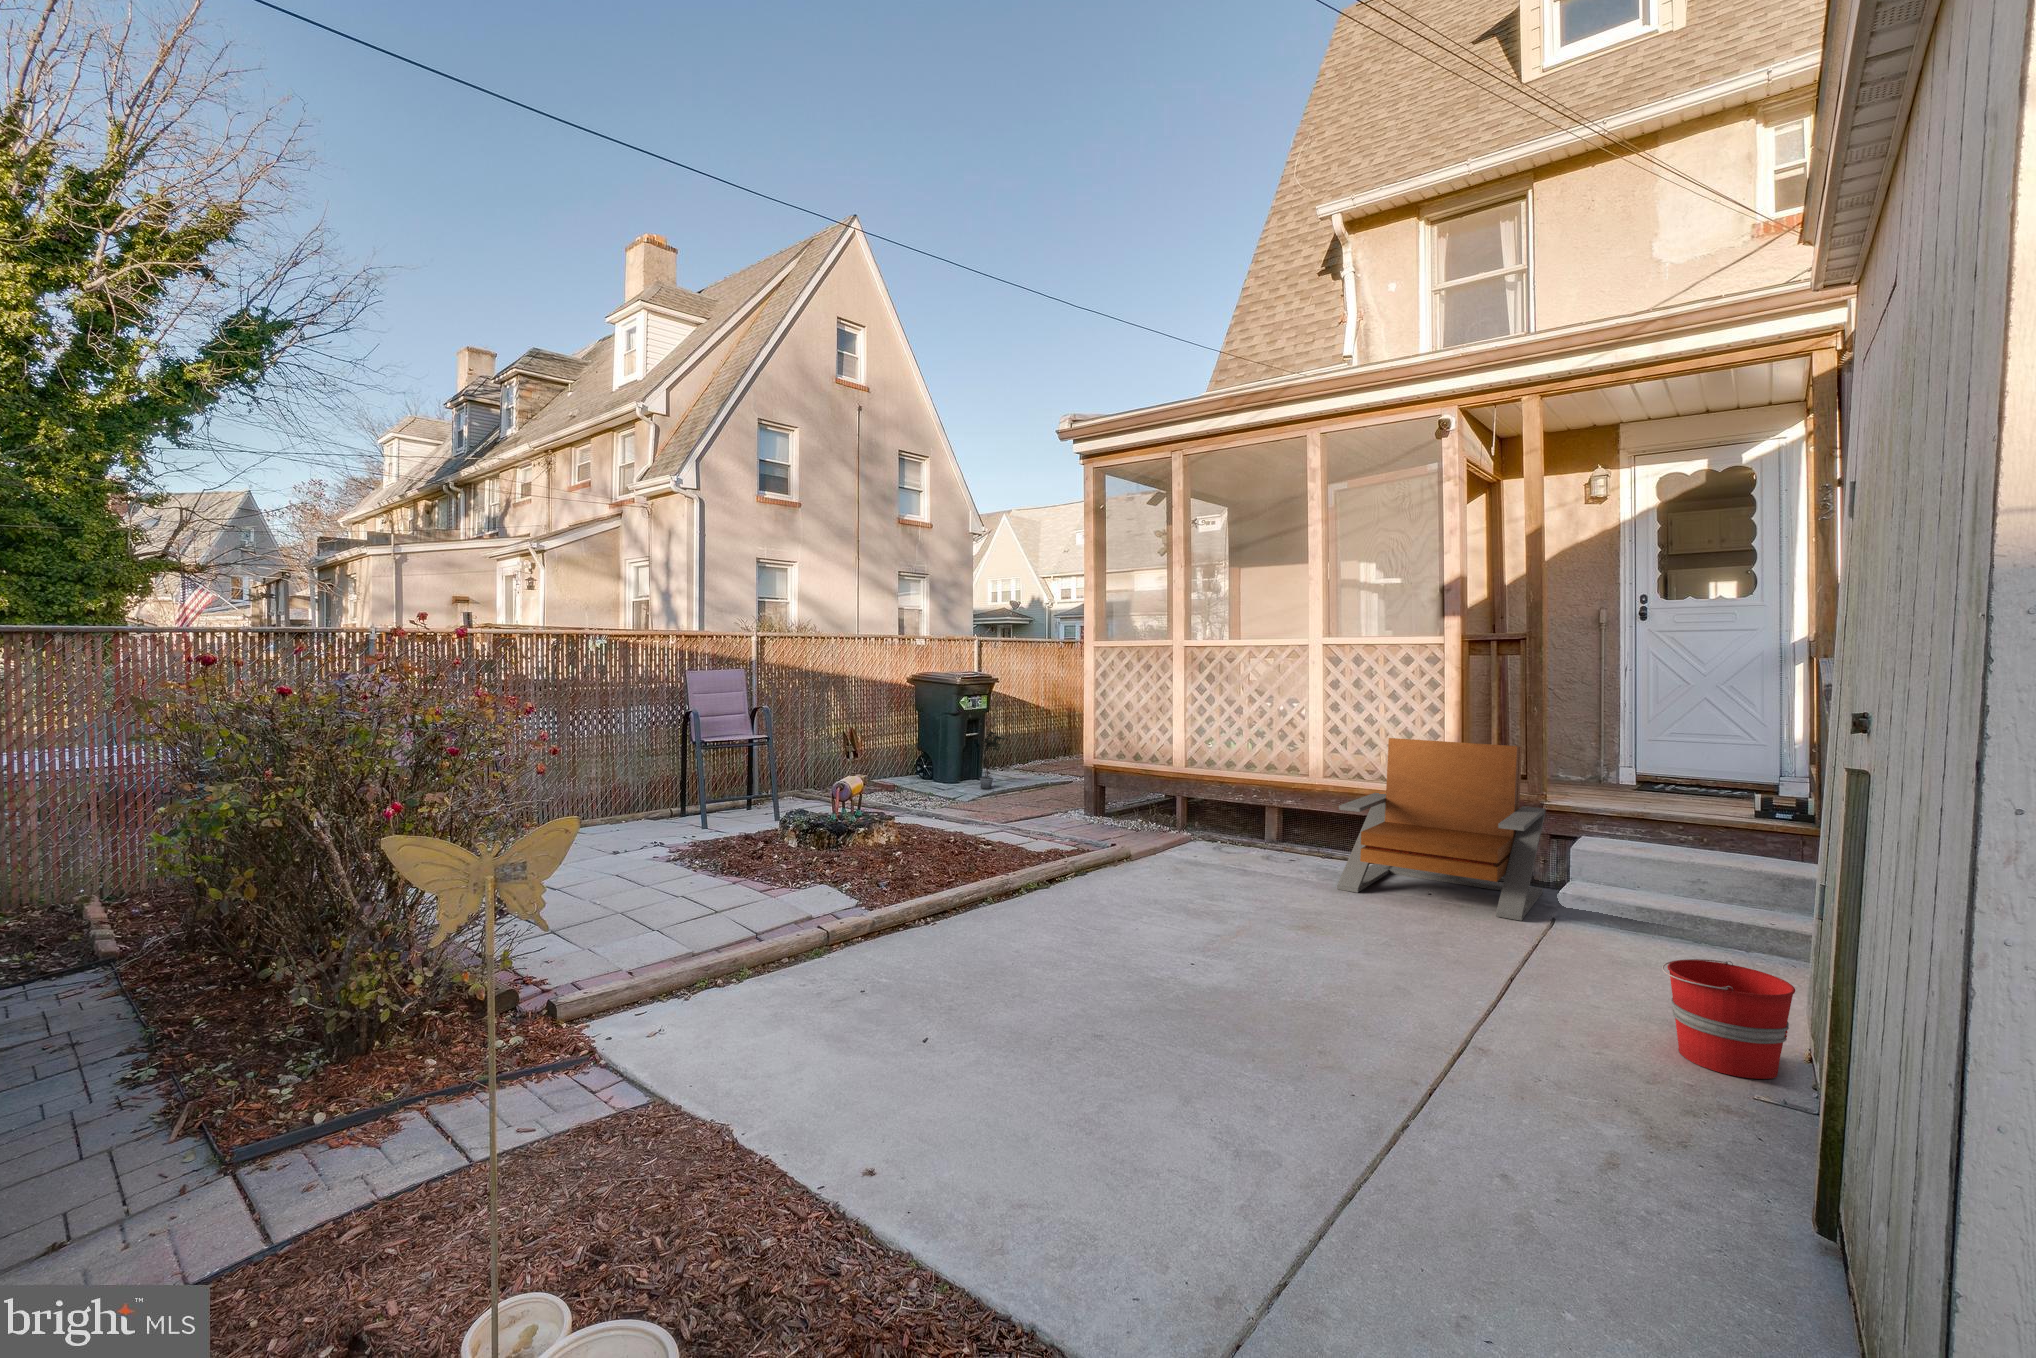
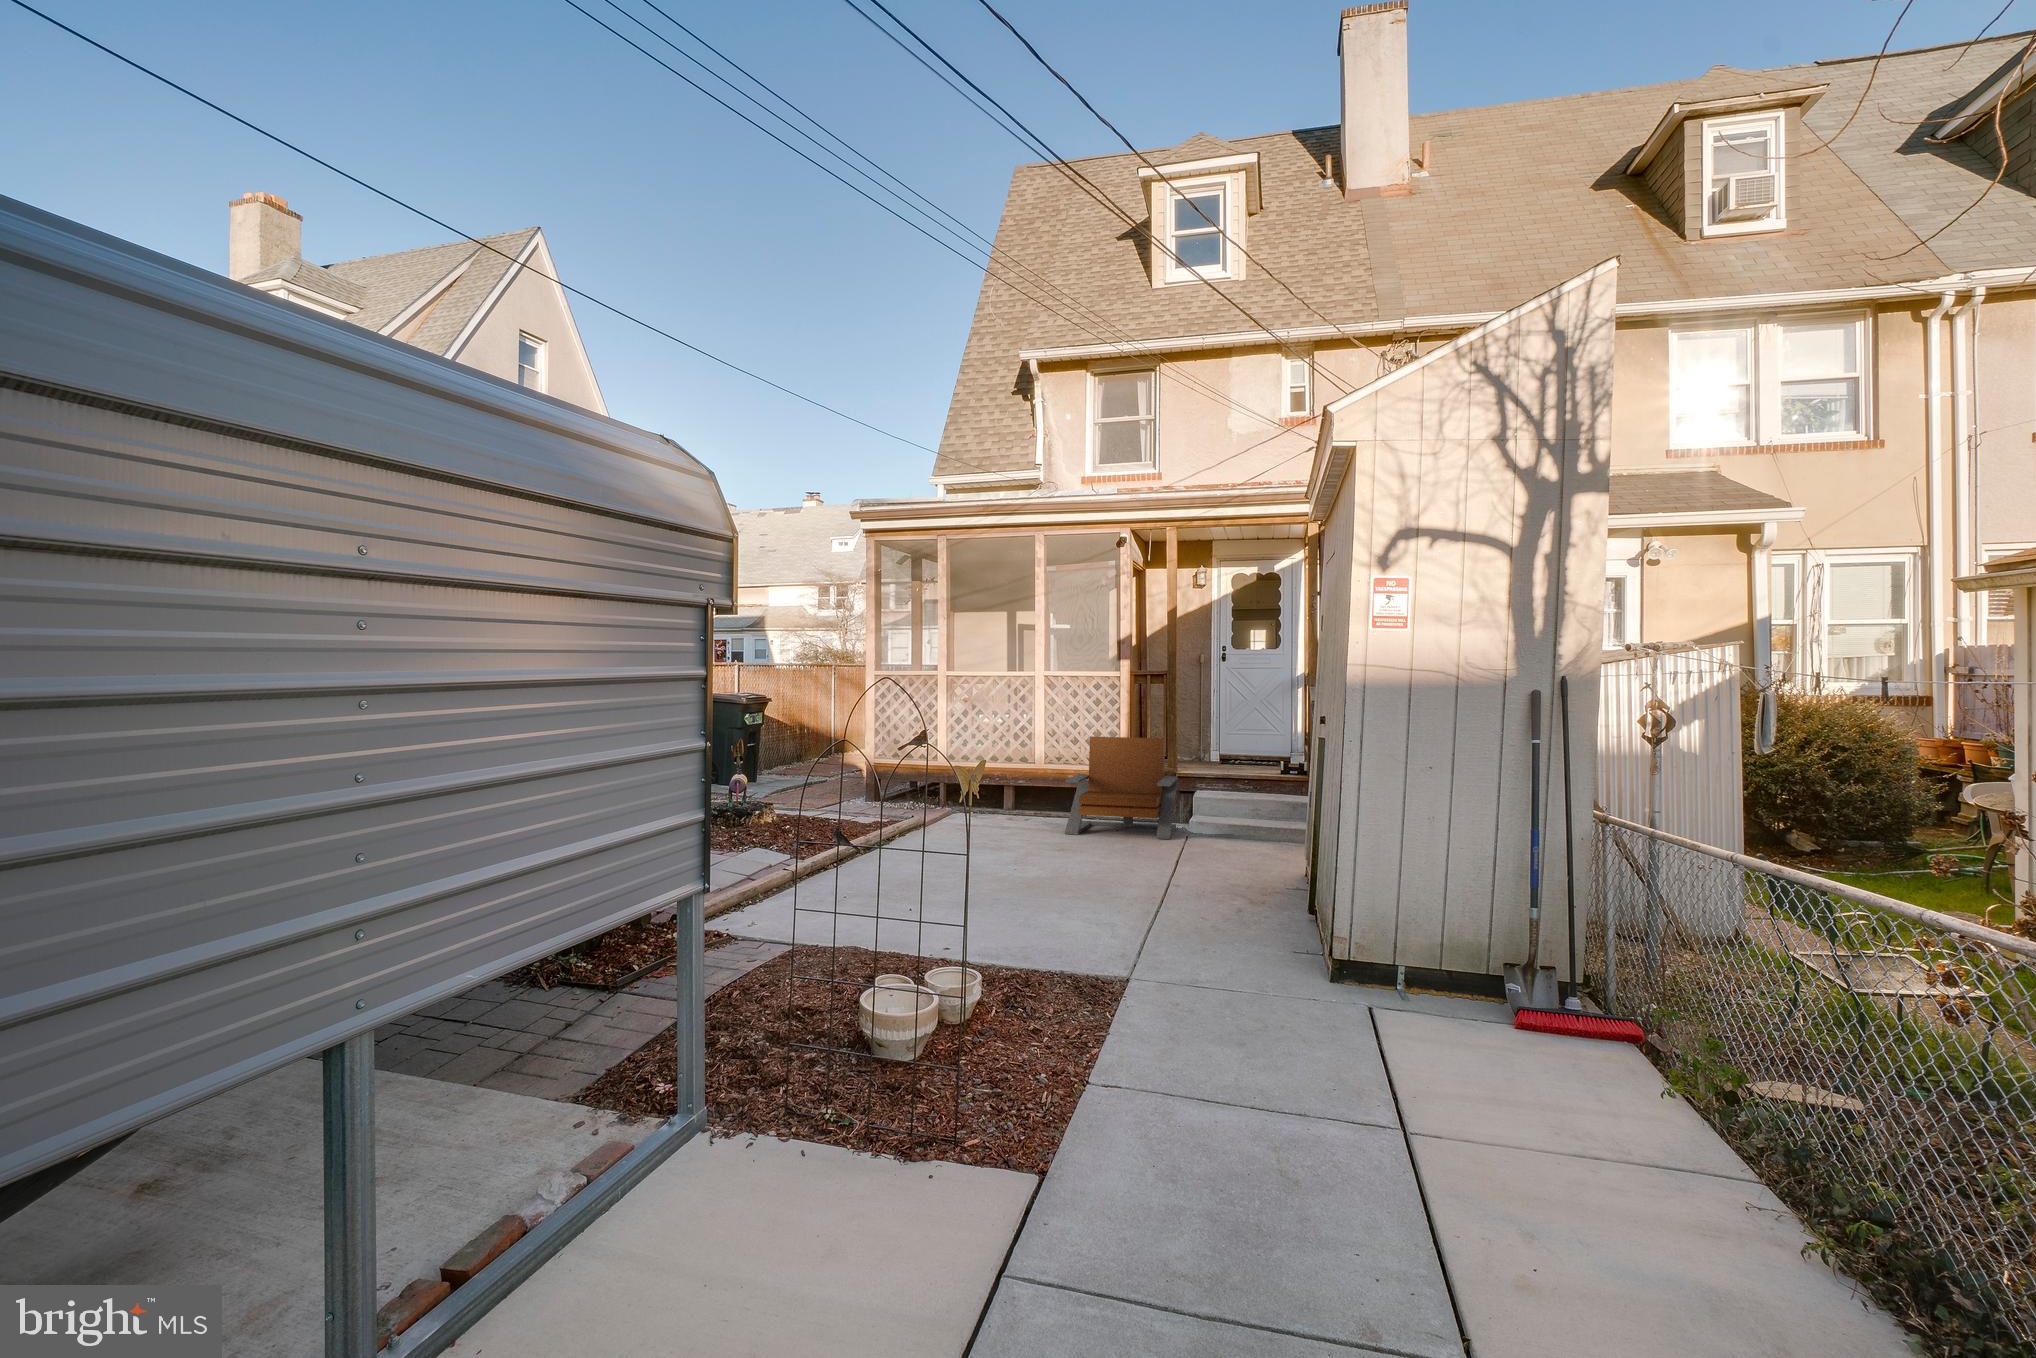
potted plant: present [973,731,1008,789] -> none [741,744,776,796]
bucket: present [1662,959,1795,1079] -> none [1239,831,1289,879]

